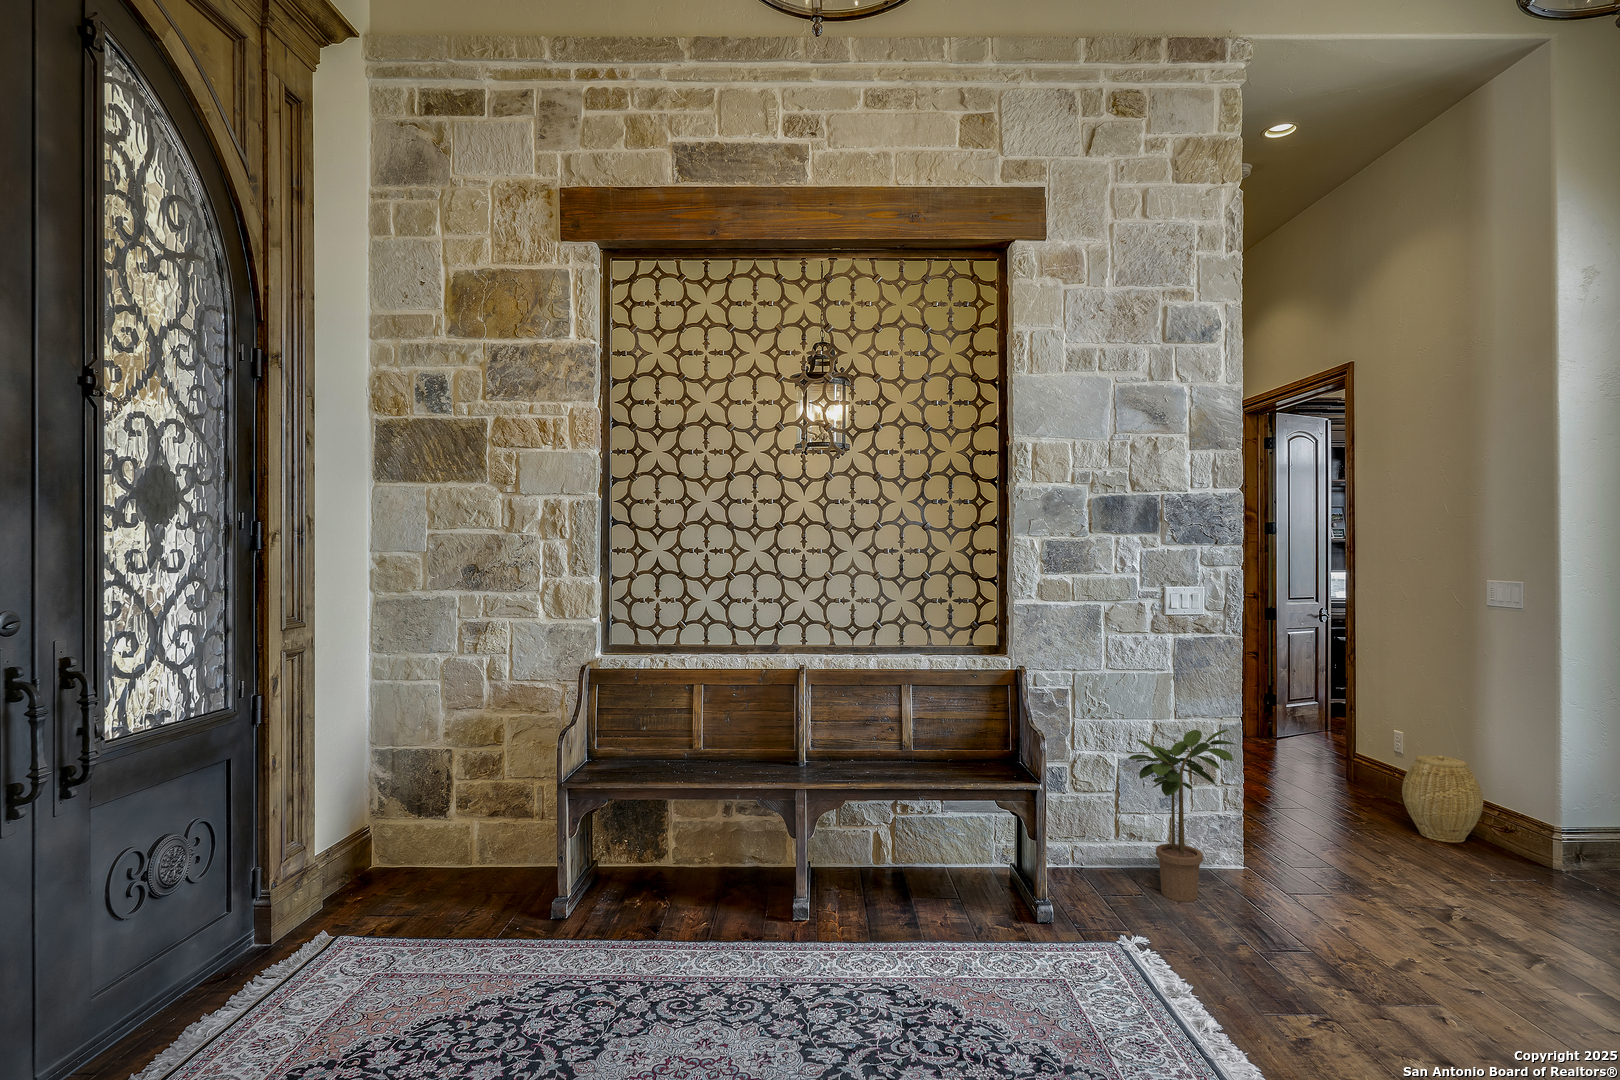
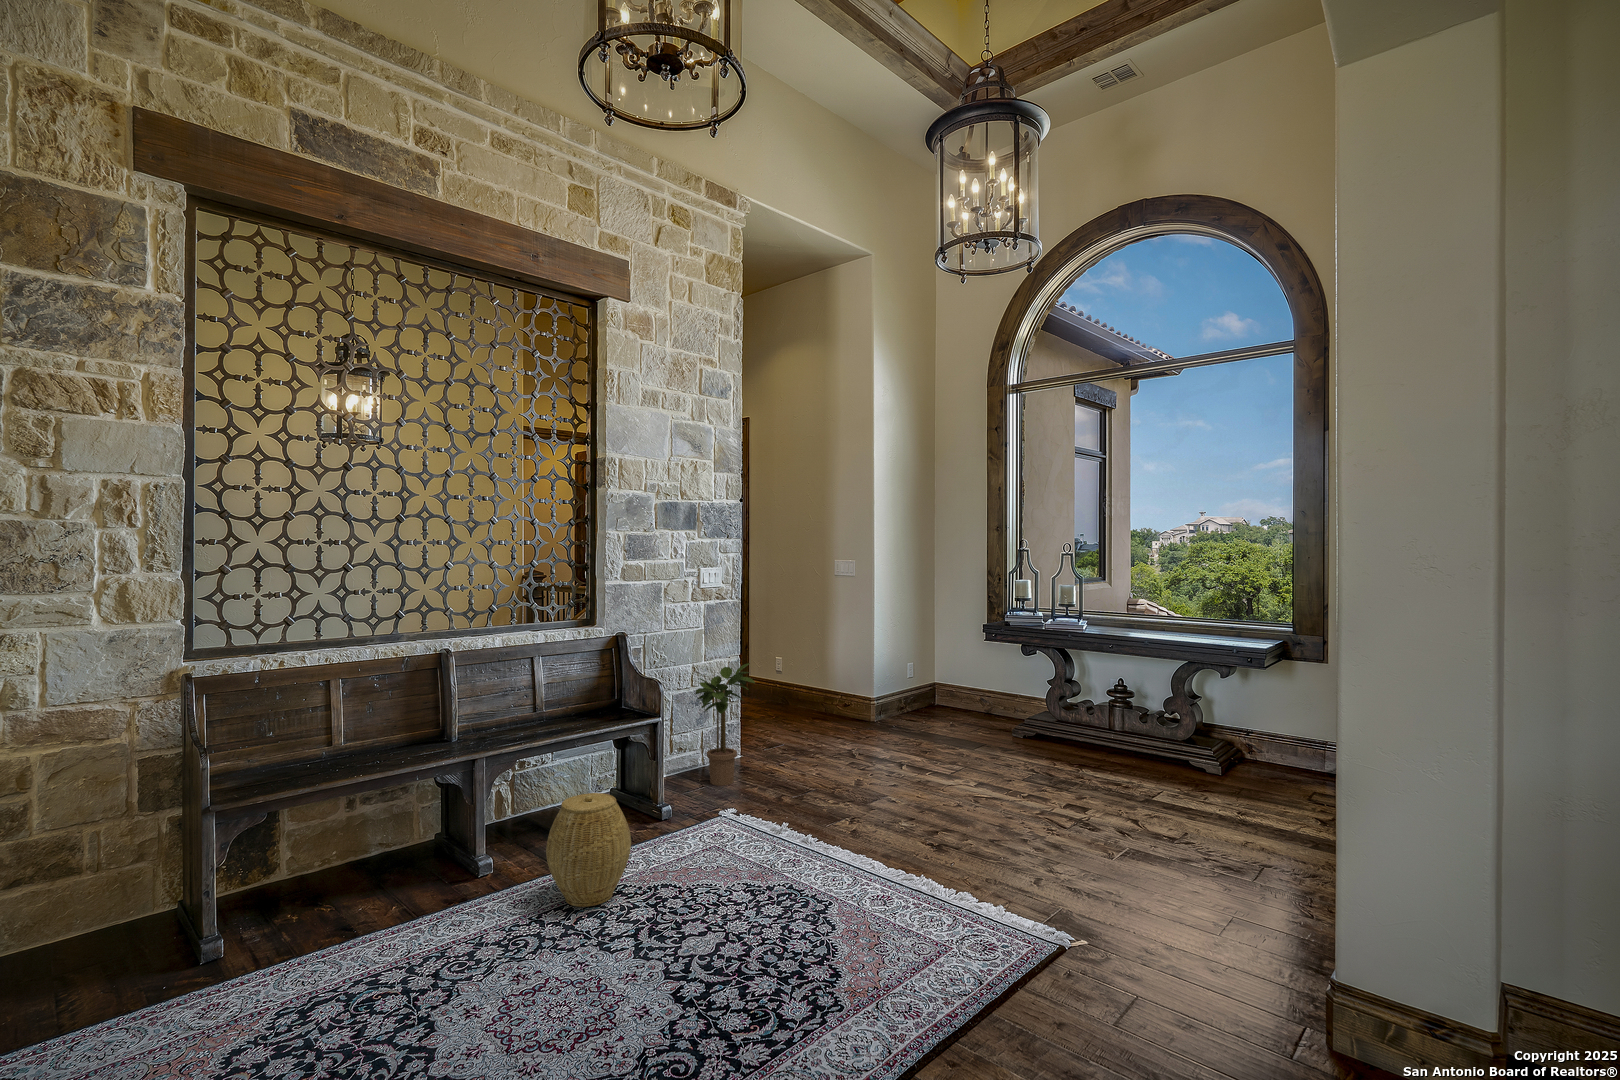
woven basket: present [1402,755,1483,843] -> present [546,793,631,907]

